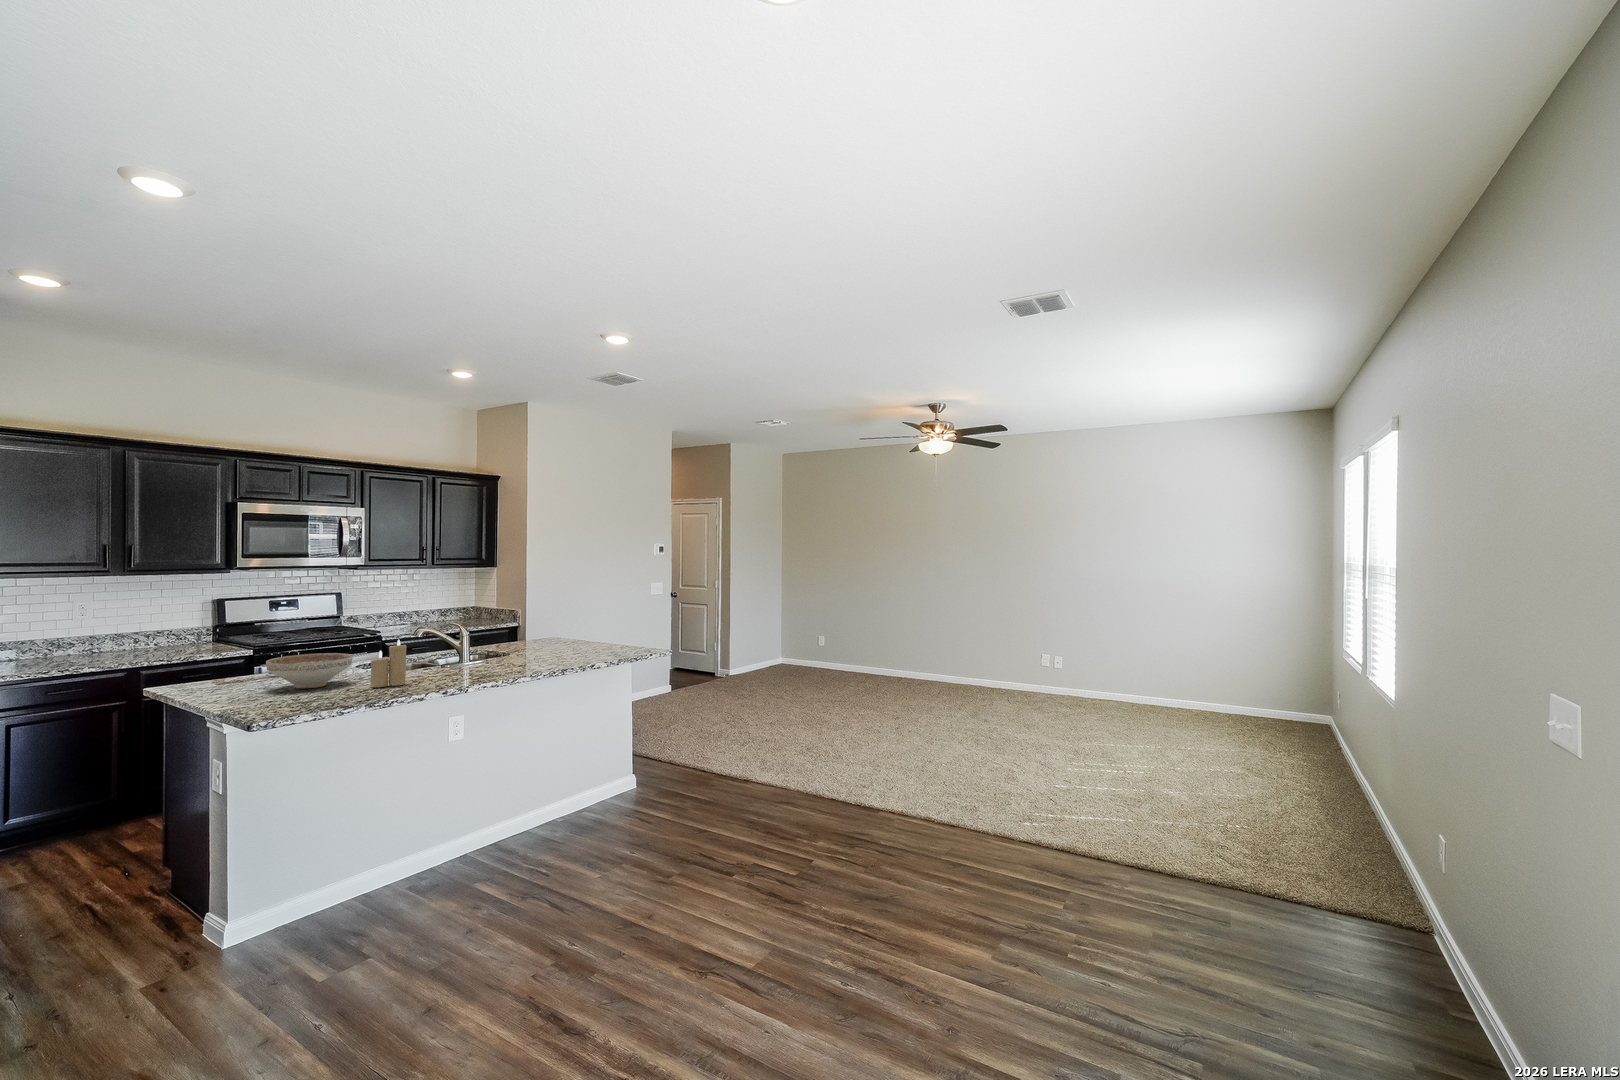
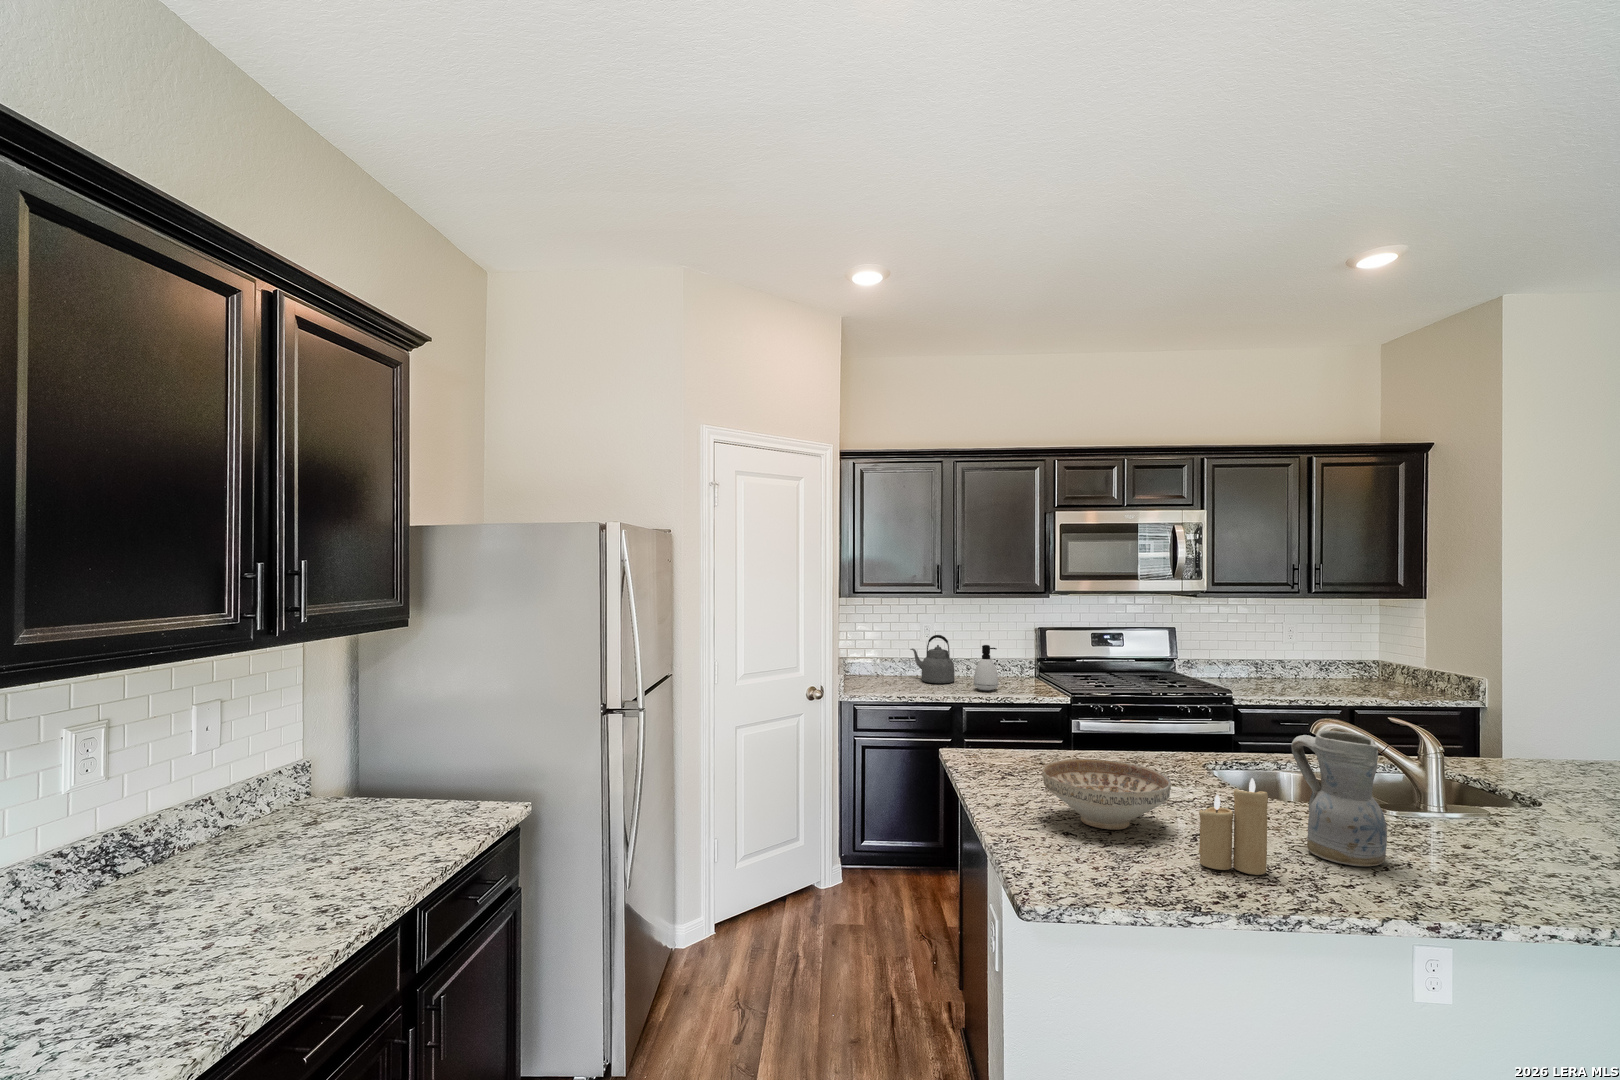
kettle: none [64,612,123,656] -> present [910,635,954,683]
soap dispenser: none [150,615,178,654] -> present [974,645,998,691]
ceramic pitcher: none [419,616,462,676] -> present [1291,730,1387,866]

